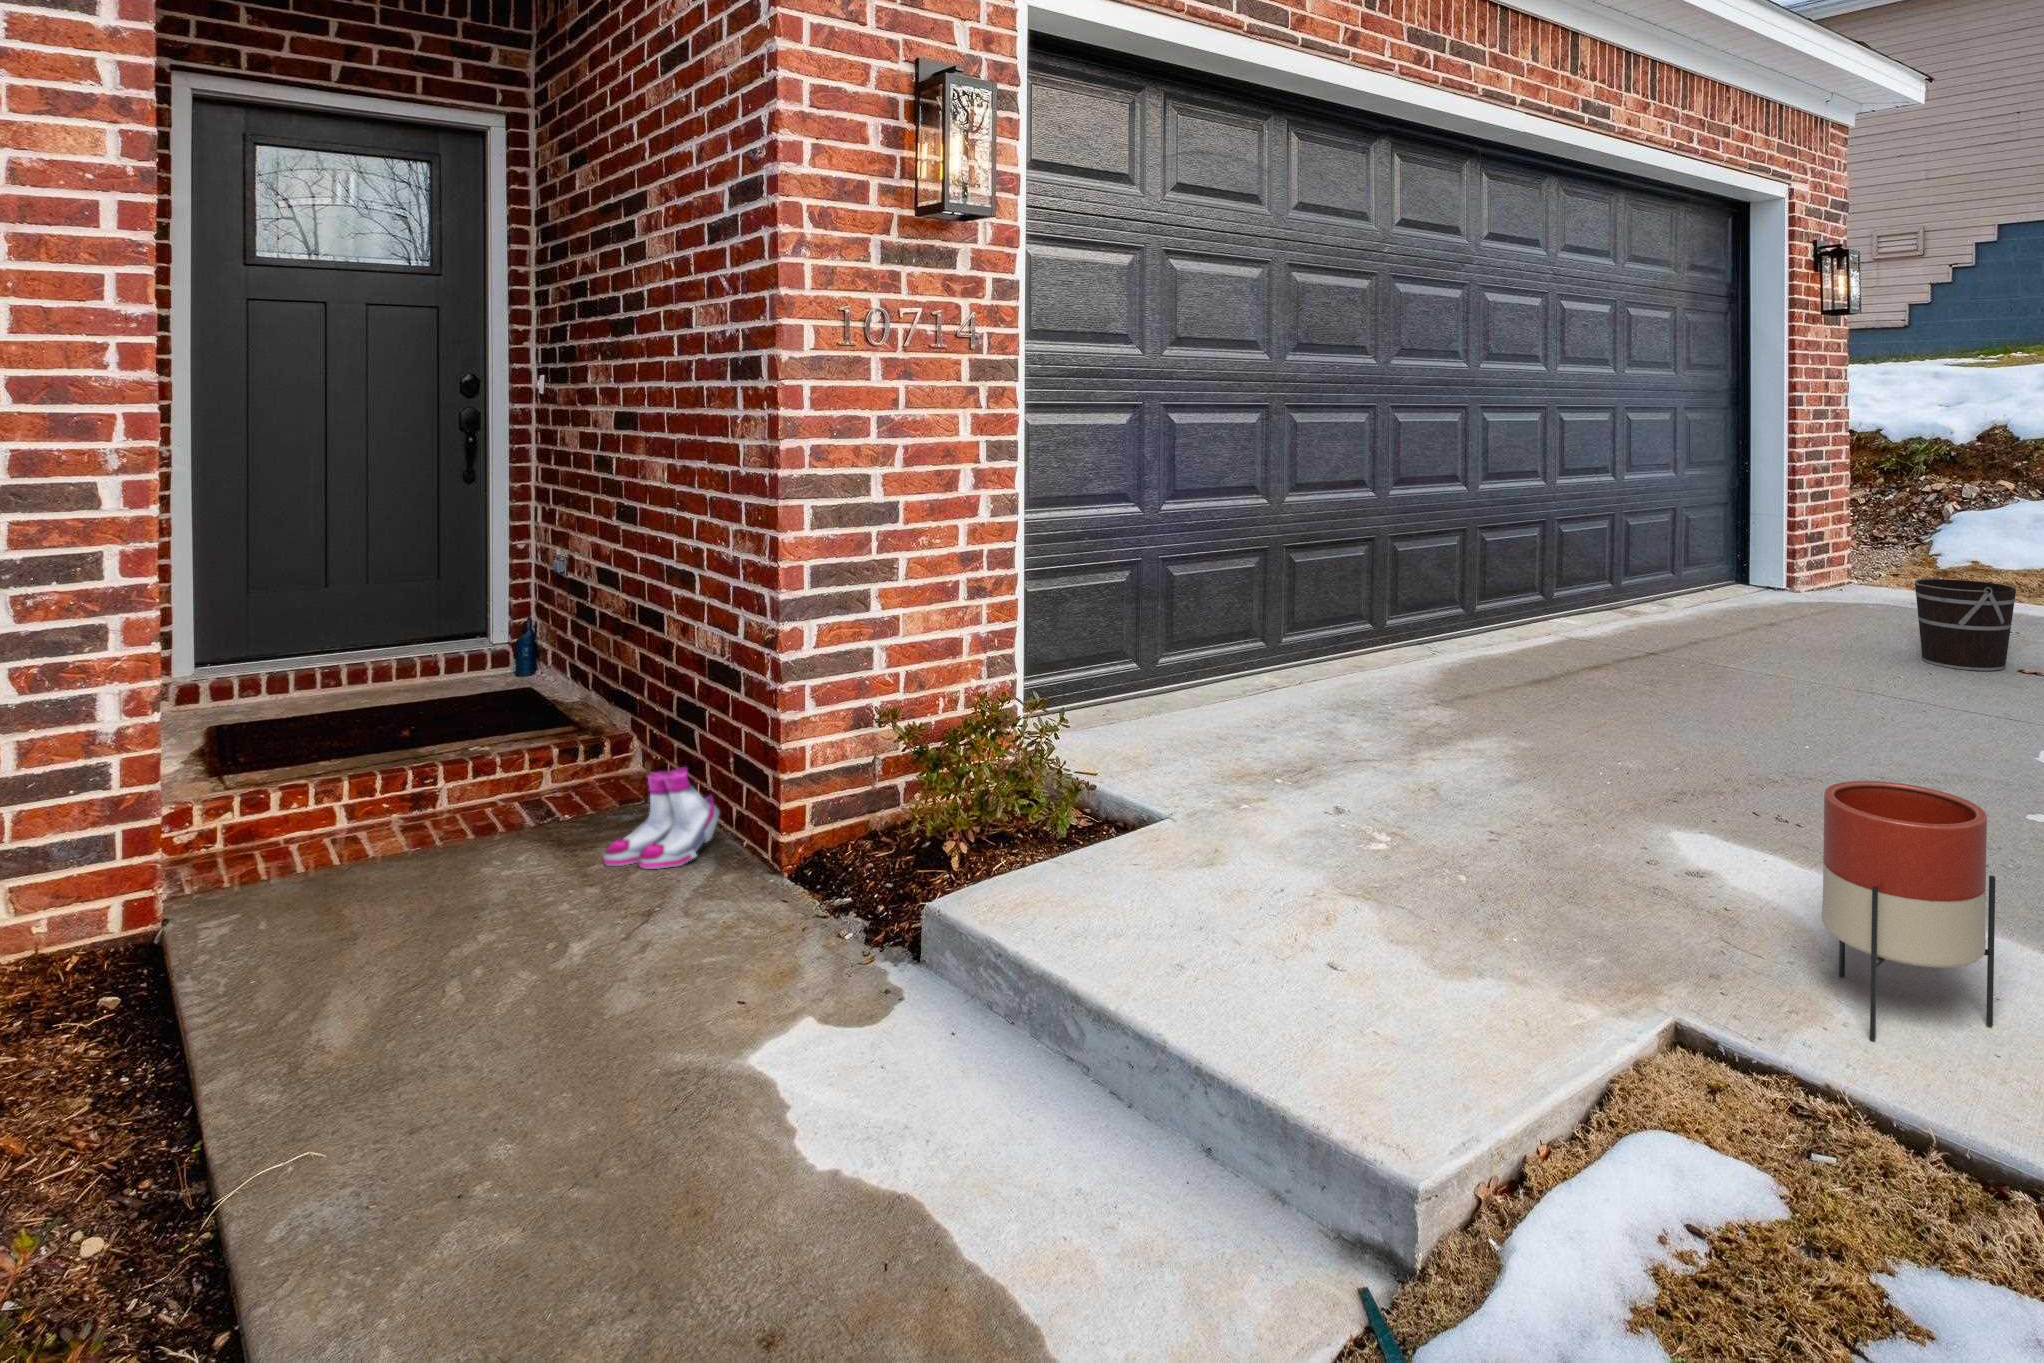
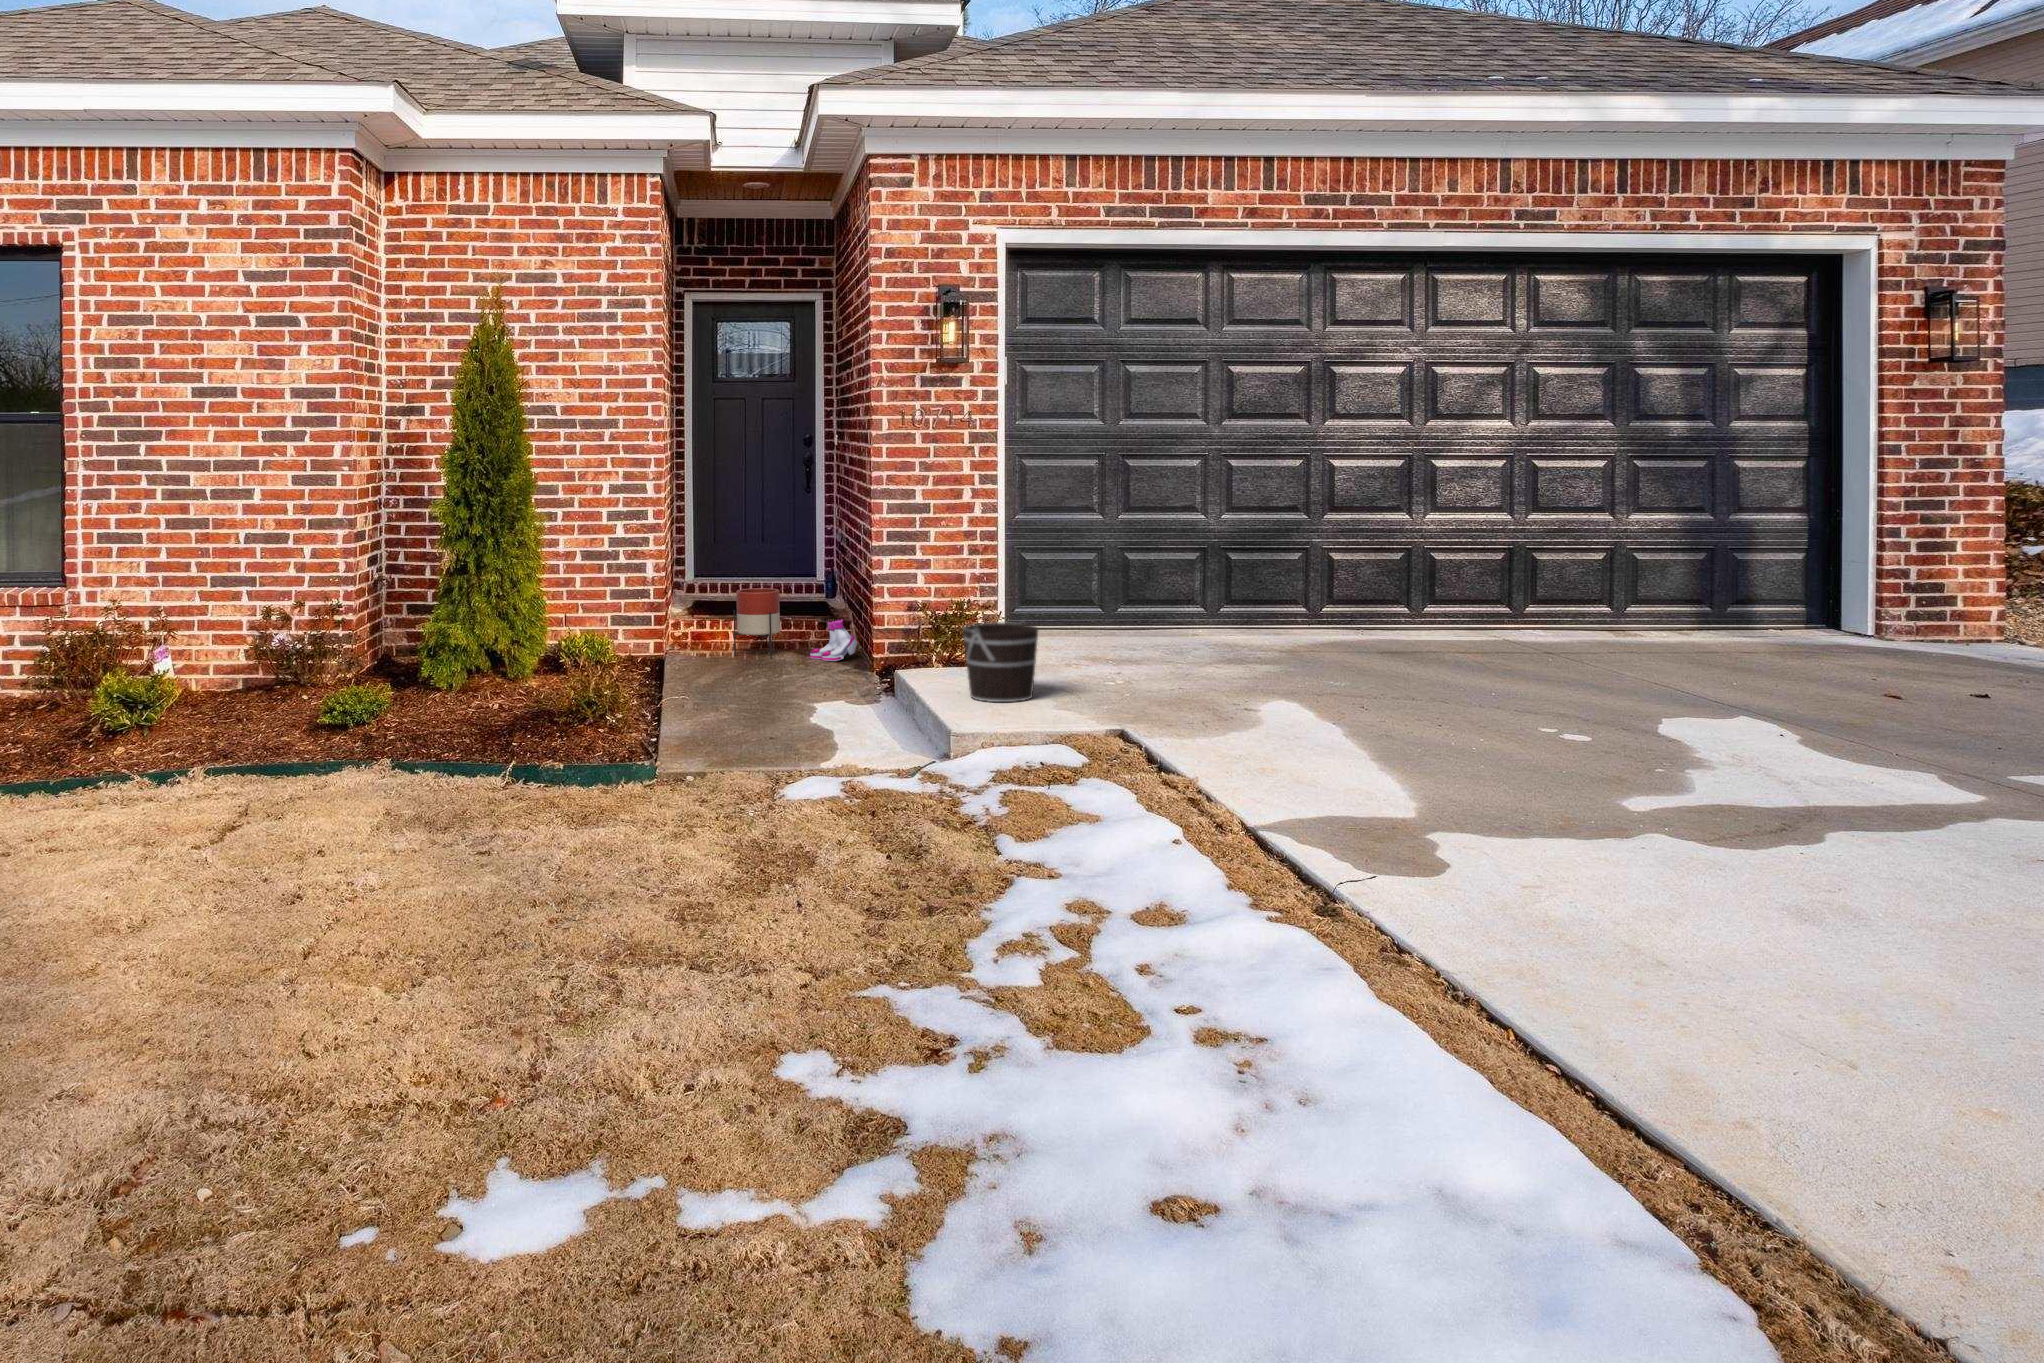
bucket: present [1915,574,2016,671] -> present [963,622,1039,702]
planter: present [1822,781,1996,1041] -> present [734,588,780,658]

